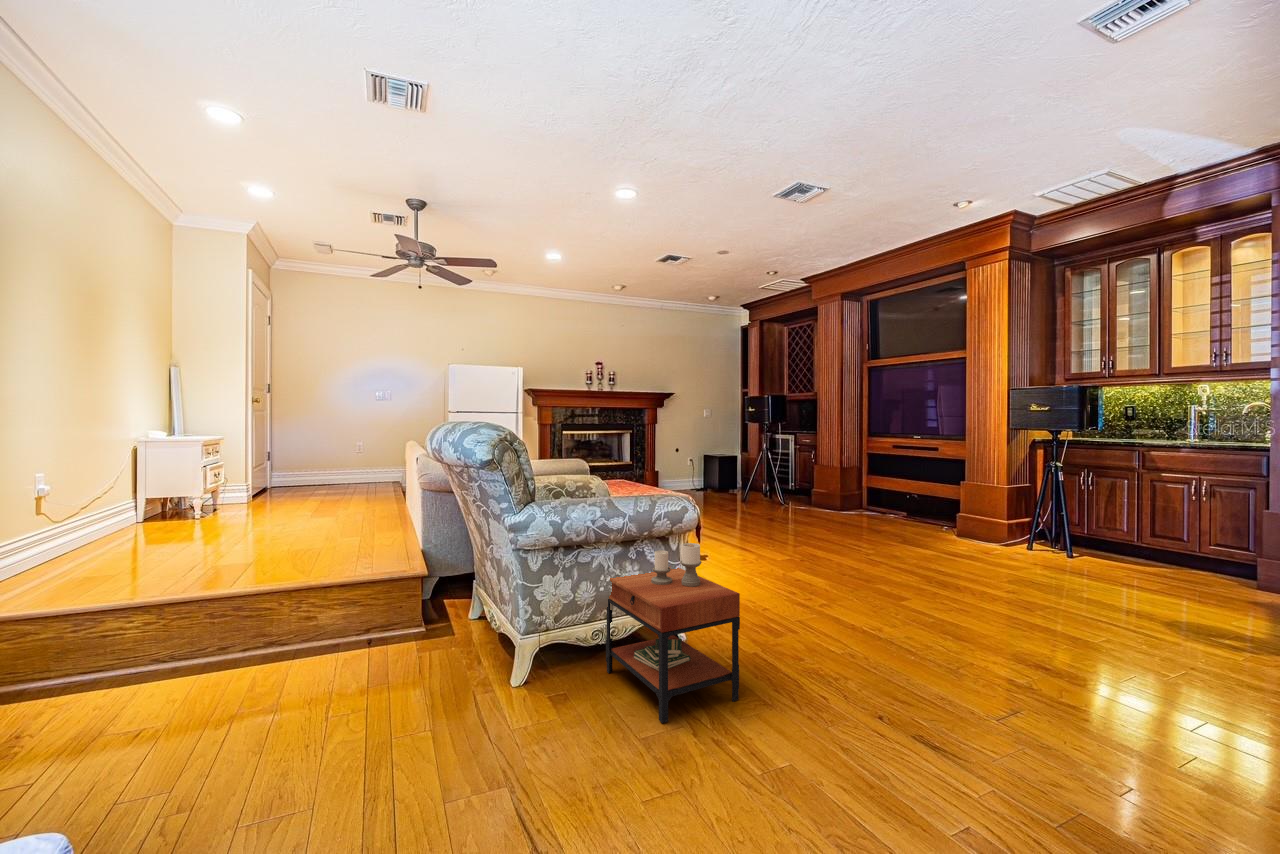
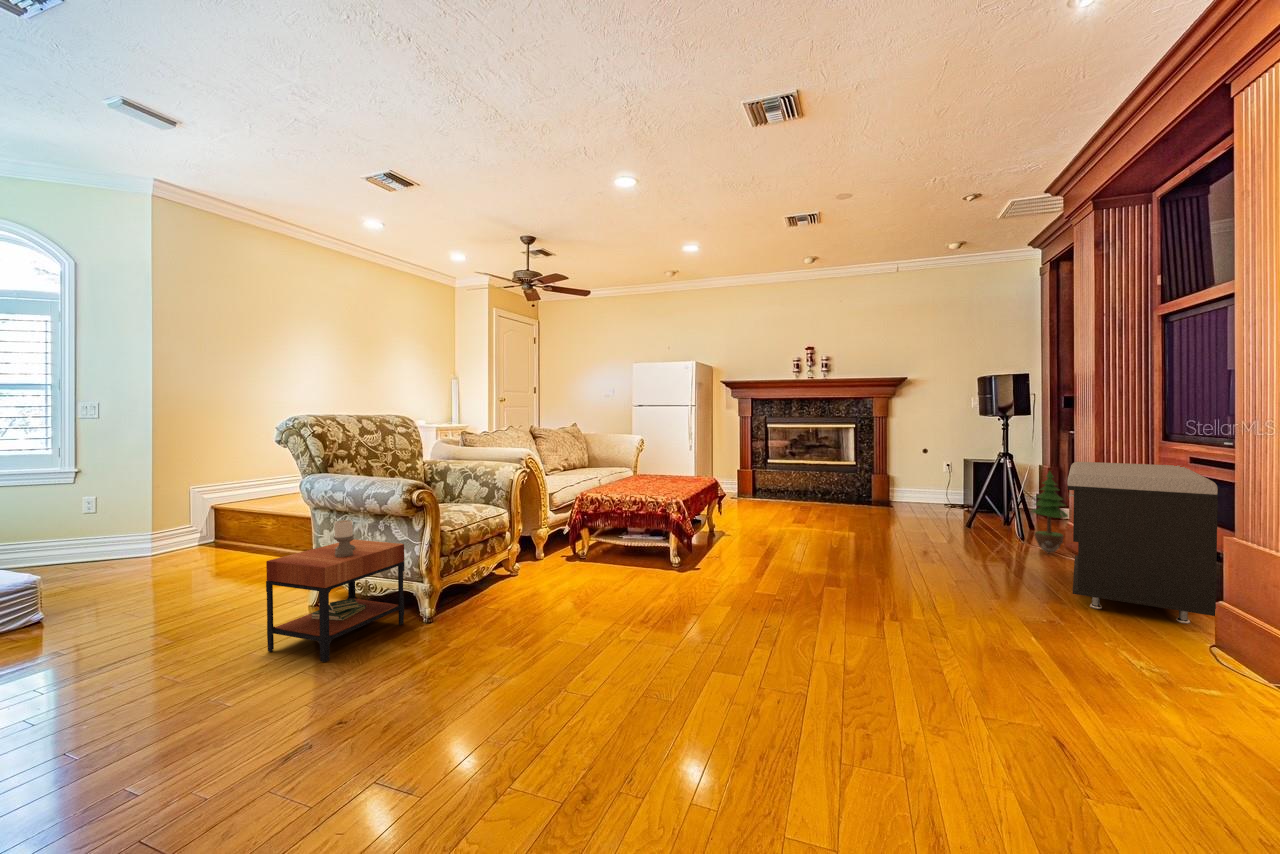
storage bench: none [844,451,948,531] -> present [1068,462,1218,624]
potted tree: none [806,457,825,510] -> present [1032,471,1068,553]

